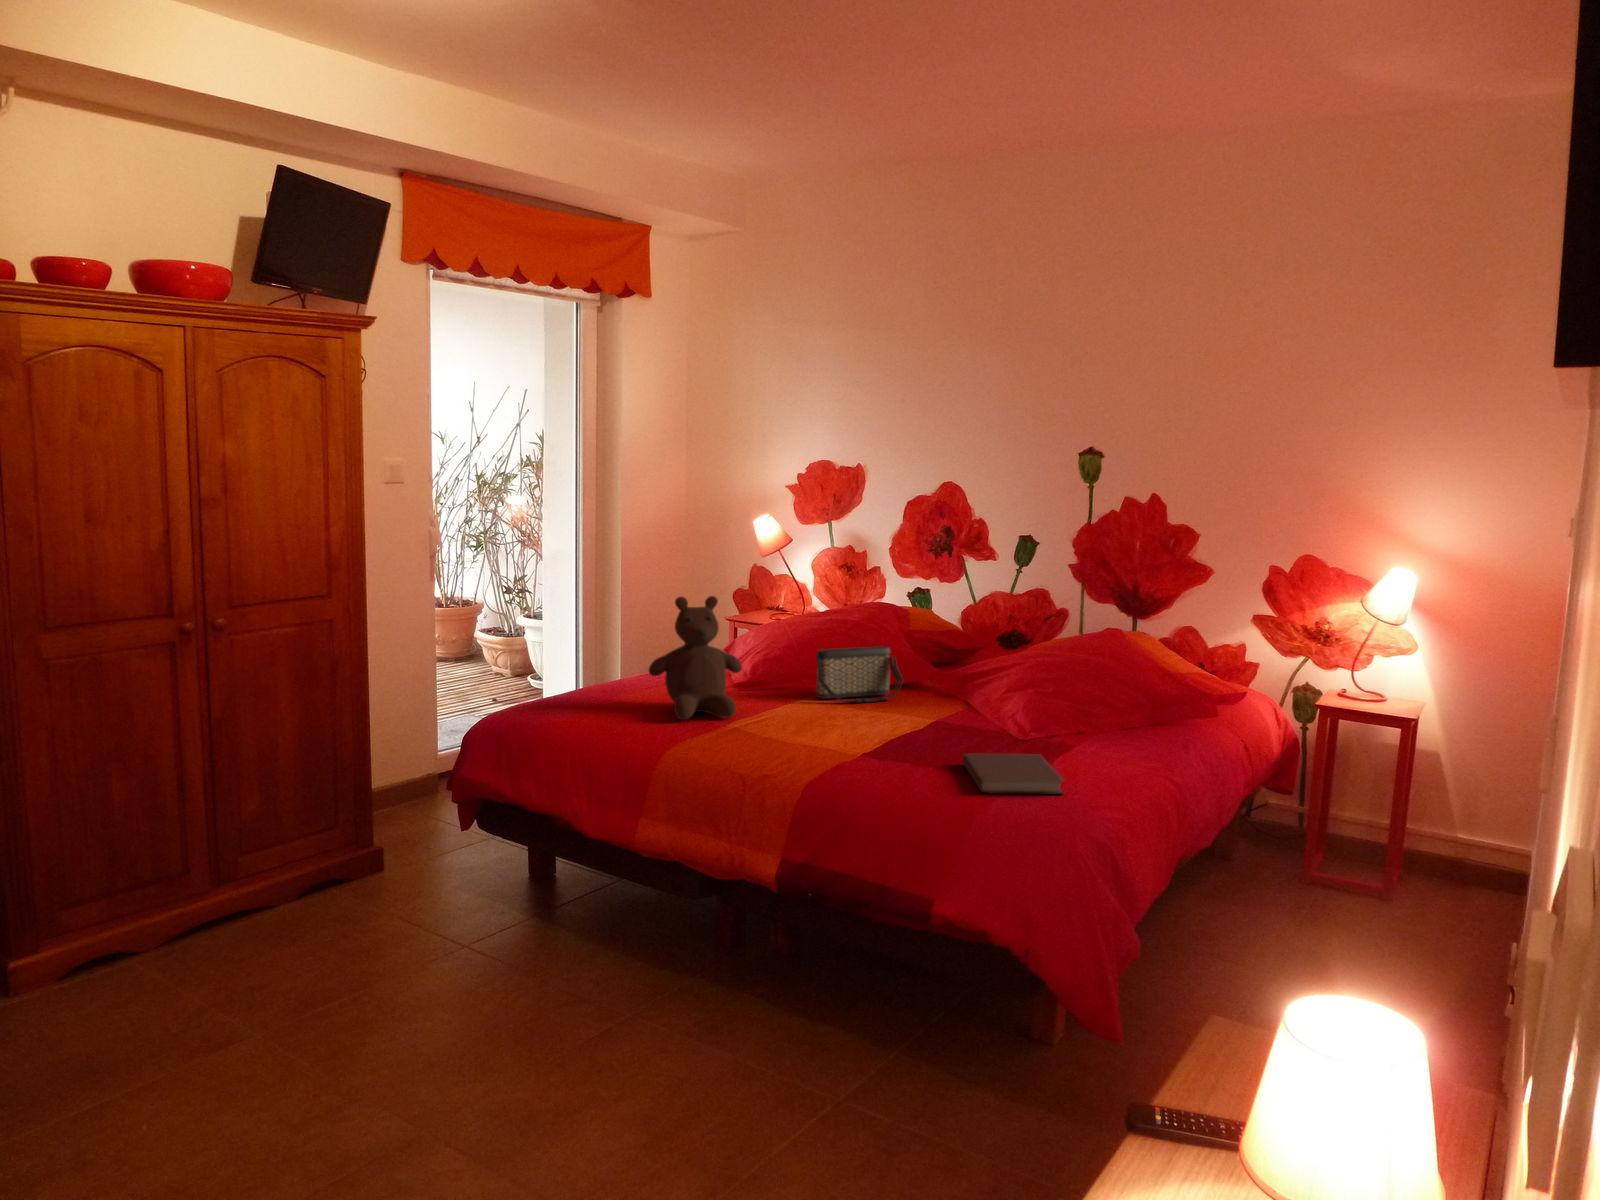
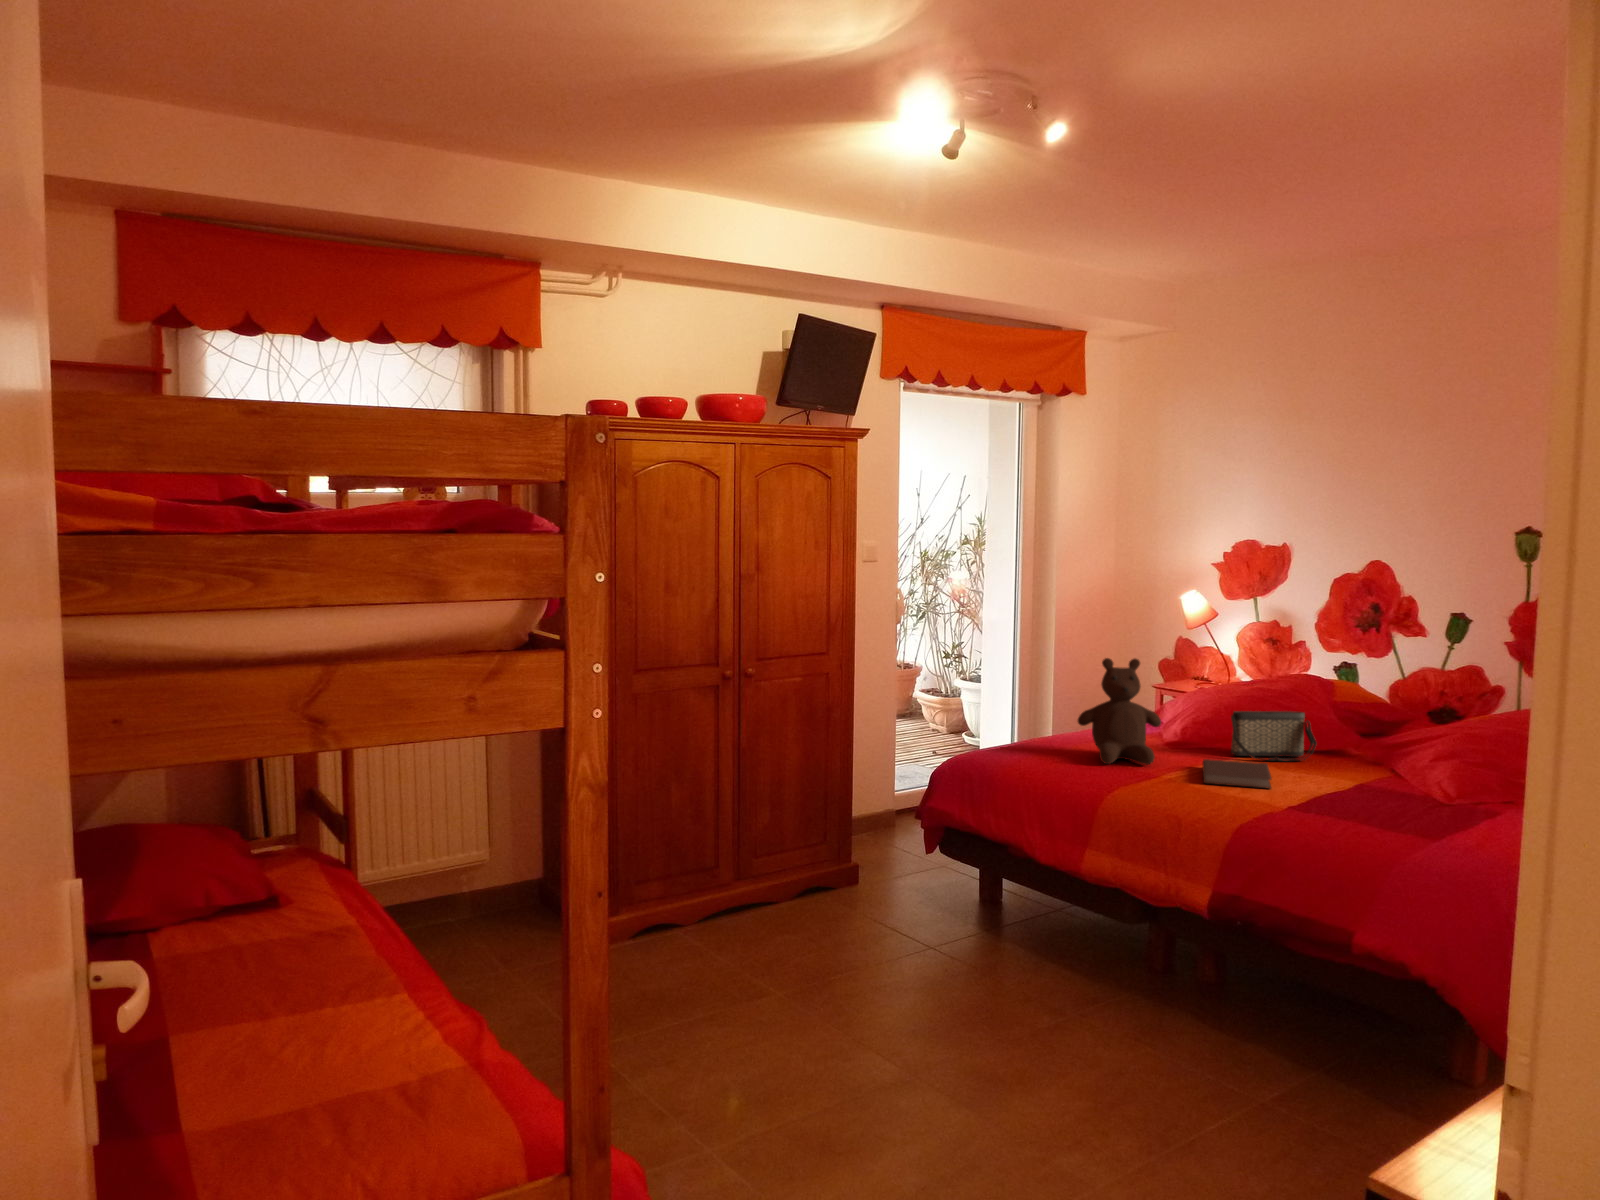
notebook: present [963,753,1064,794] -> present [1203,759,1272,789]

